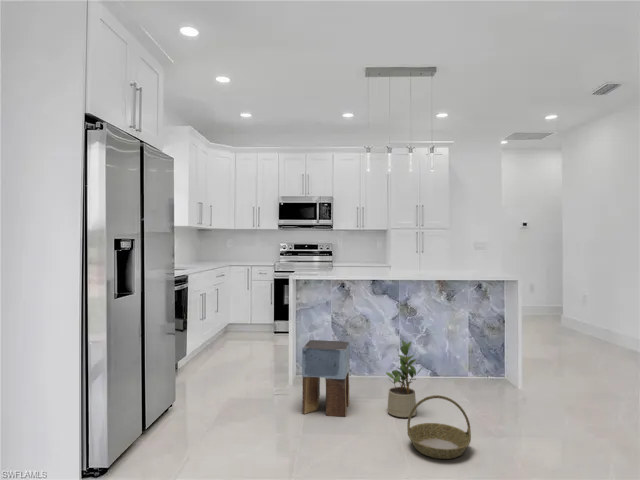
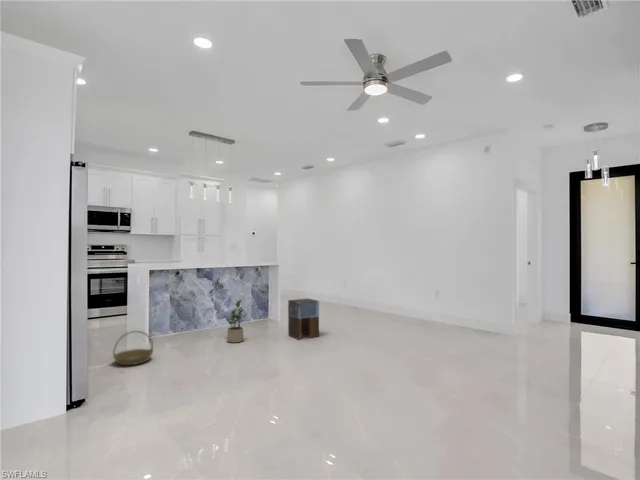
stool: present [302,340,350,417] -> present [288,299,319,340]
basket: present [407,395,471,459] -> present [113,331,153,365]

